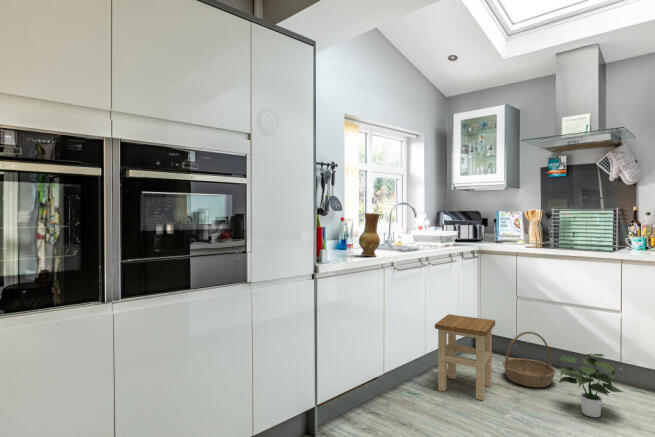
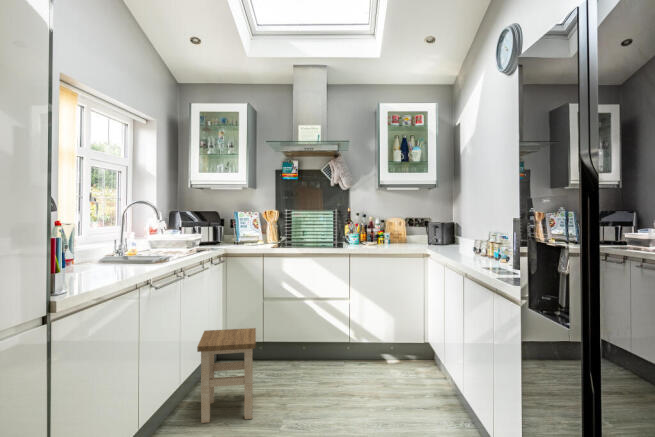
ceramic jug: present [359,213,380,256] -> none [99,215,132,274]
basket: present [503,332,556,387] -> none [259,332,306,388]
potted plant: present [558,354,623,417] -> none [314,341,364,401]

